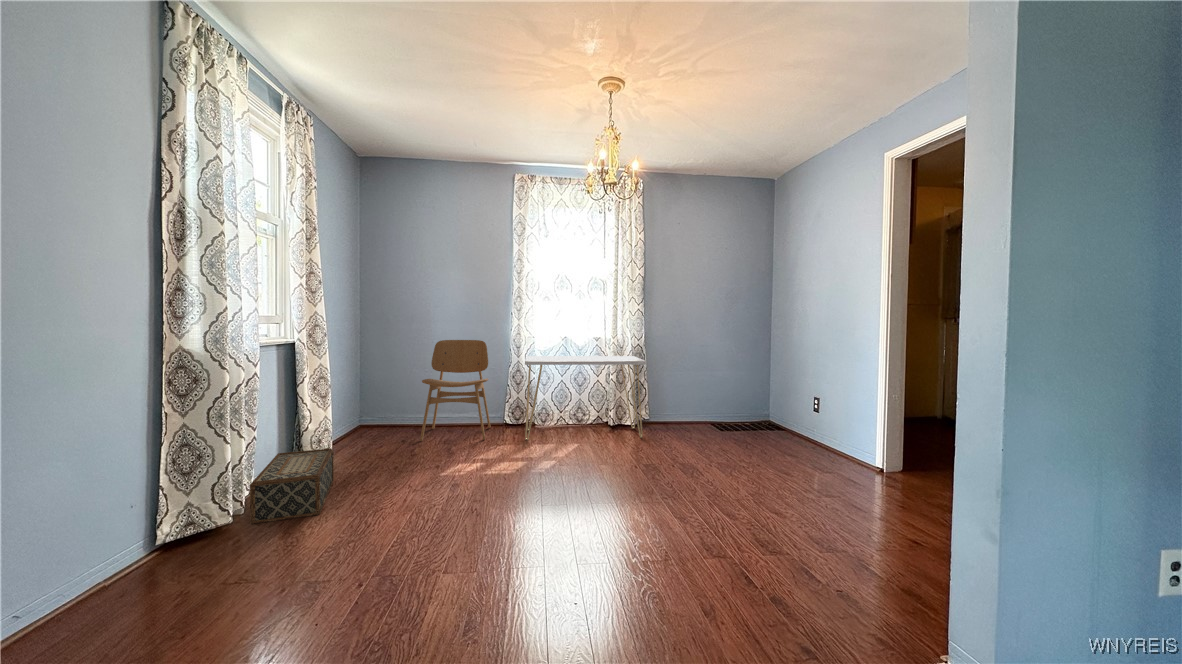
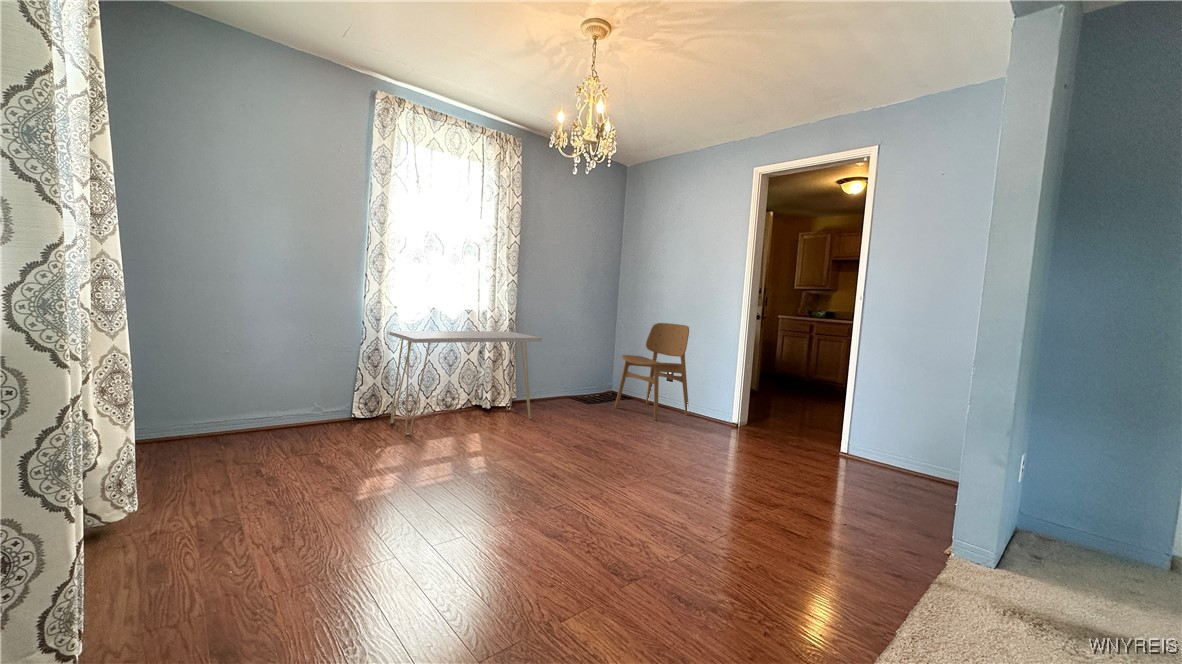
dining chair: present [420,340,491,441] -> present [615,323,689,420]
woven basket: present [250,448,334,524] -> none [86,480,252,625]

